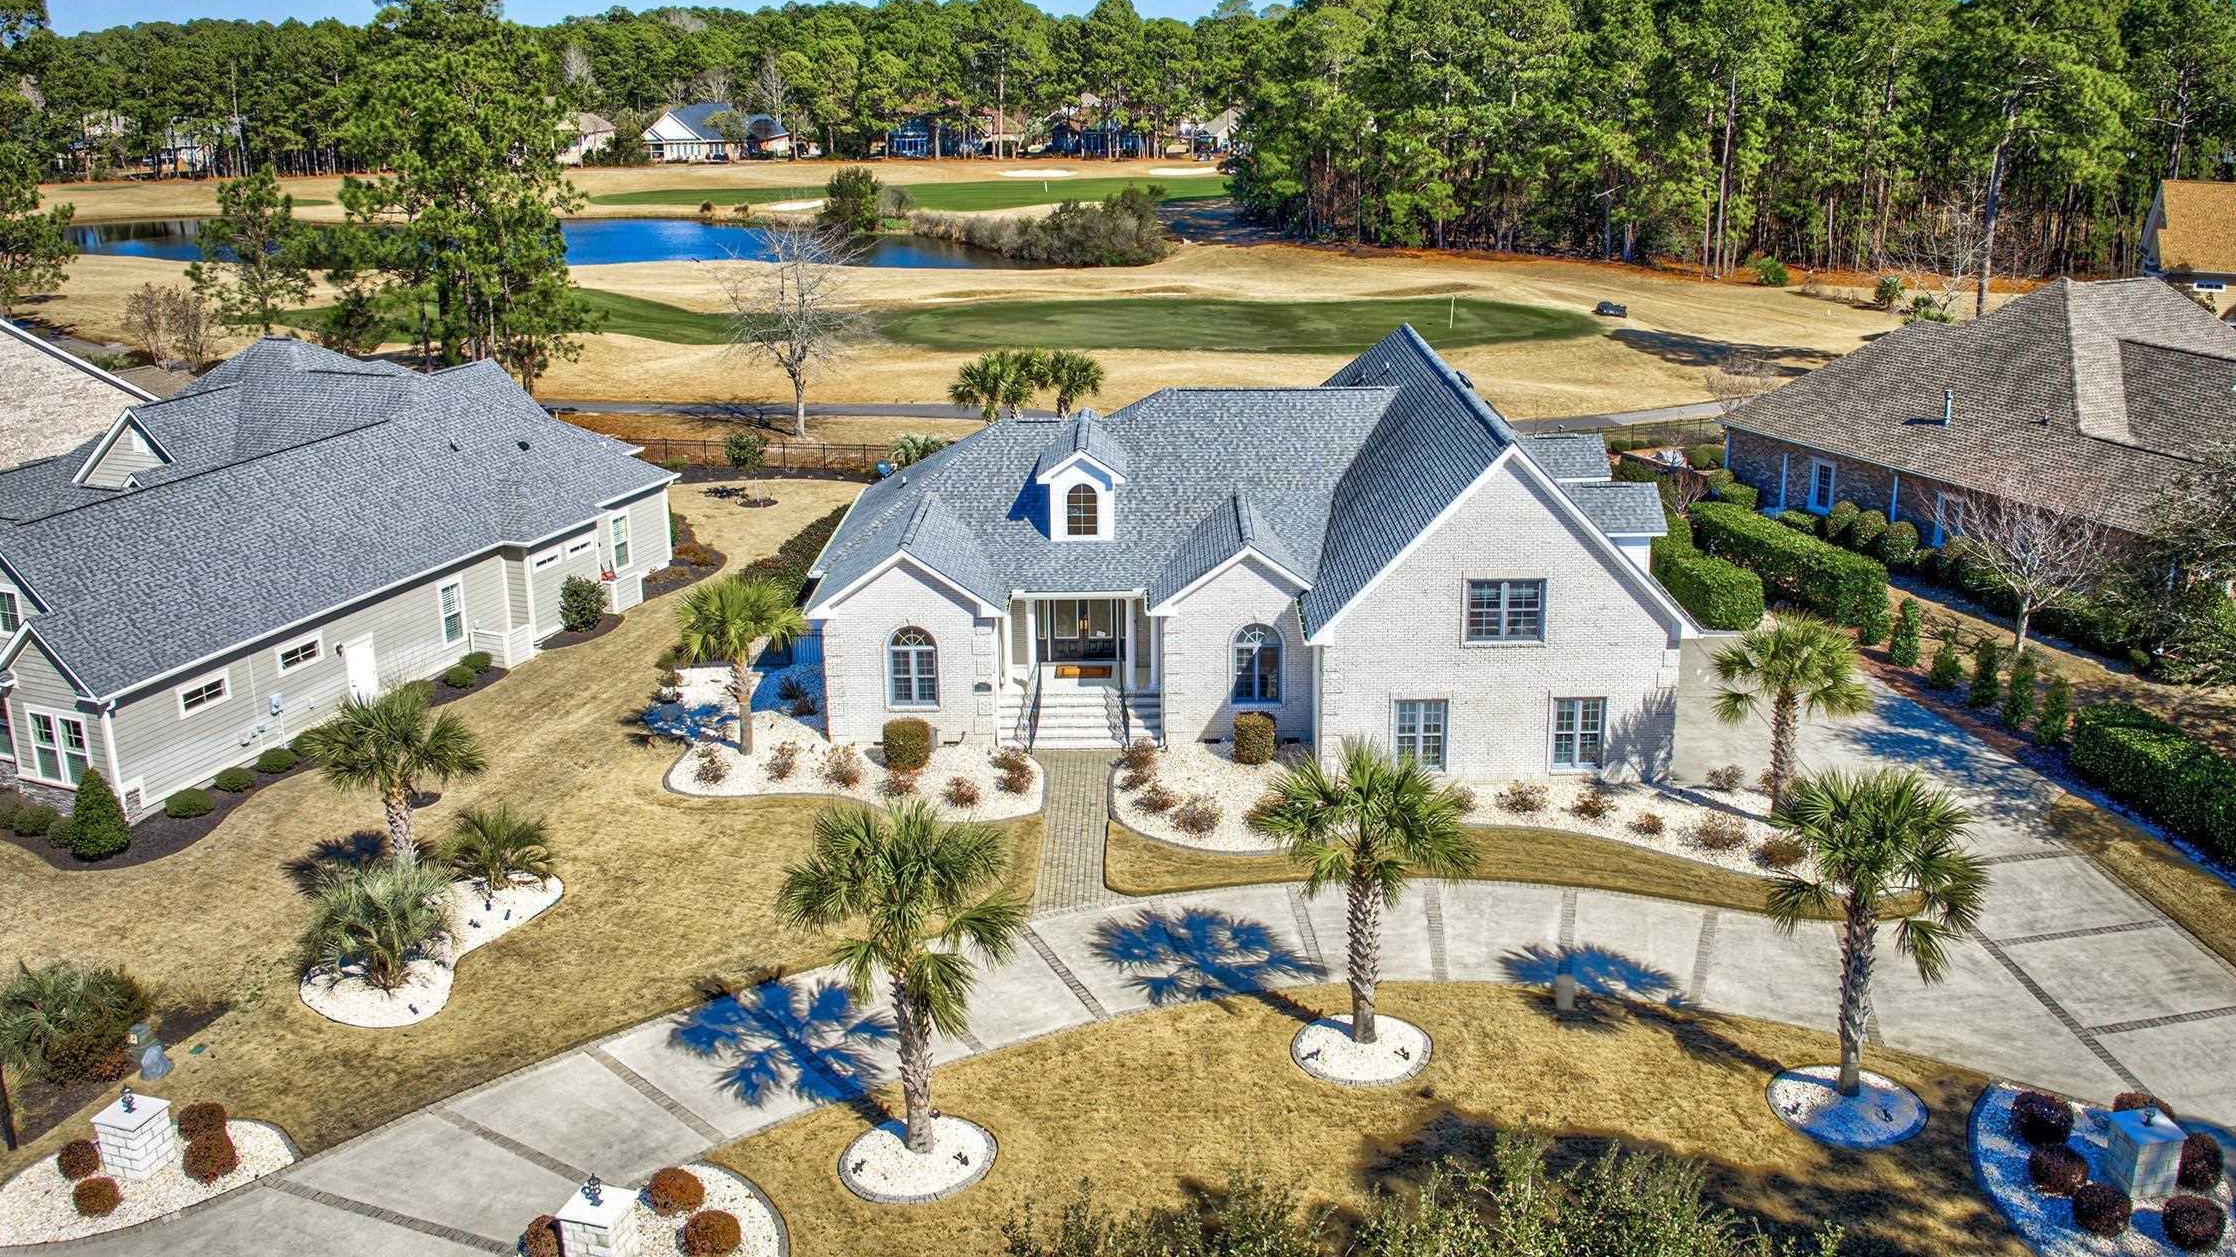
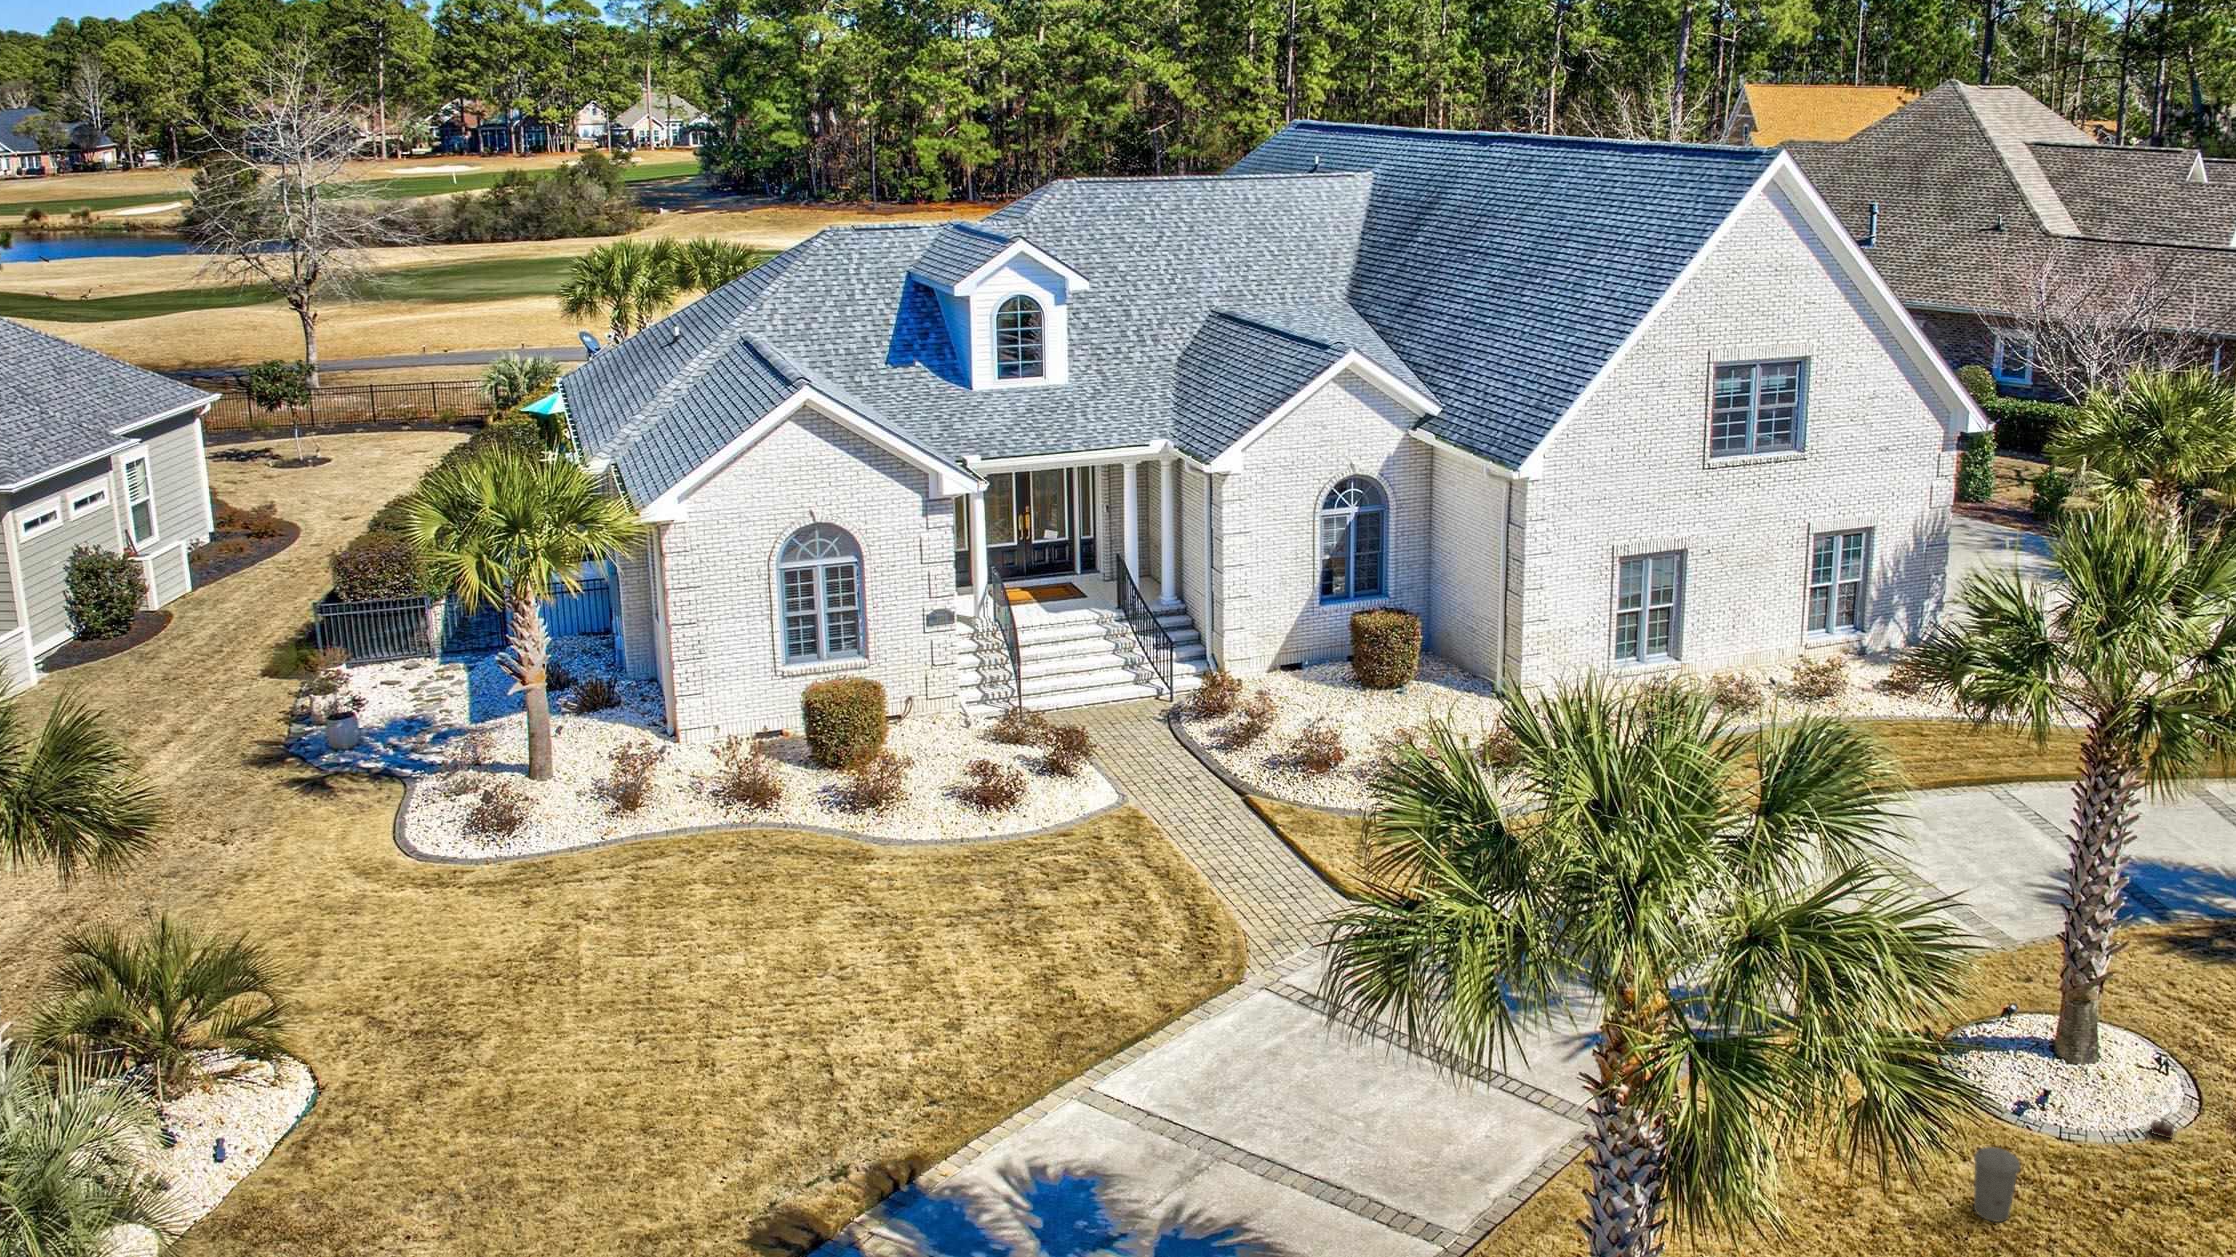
trash can: present [1555,975,1576,1010] -> present [1974,1147,2020,1222]

